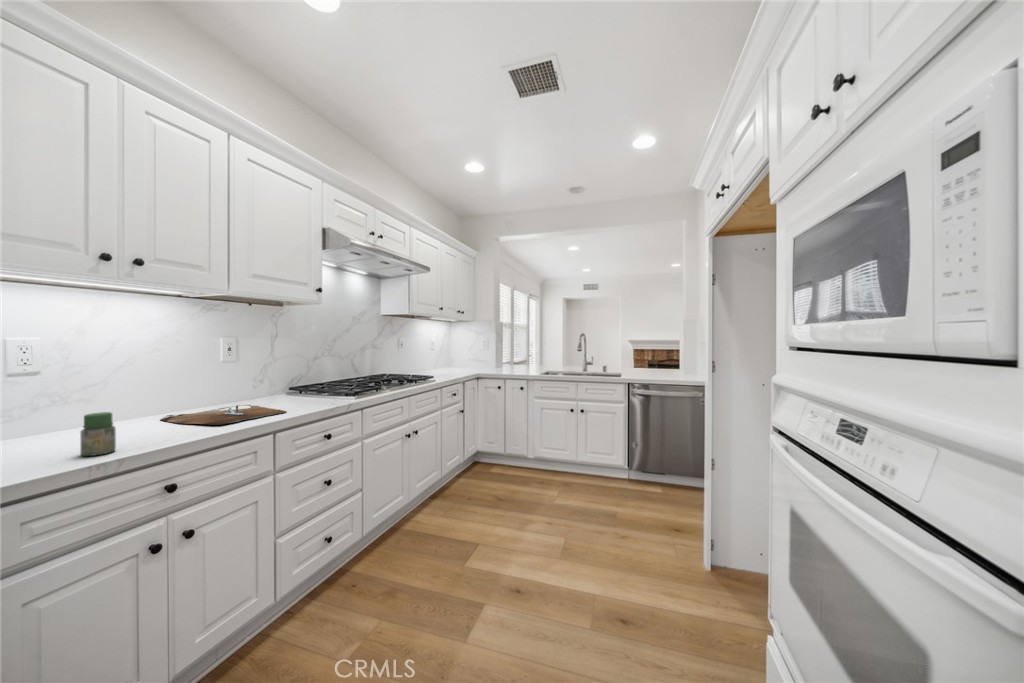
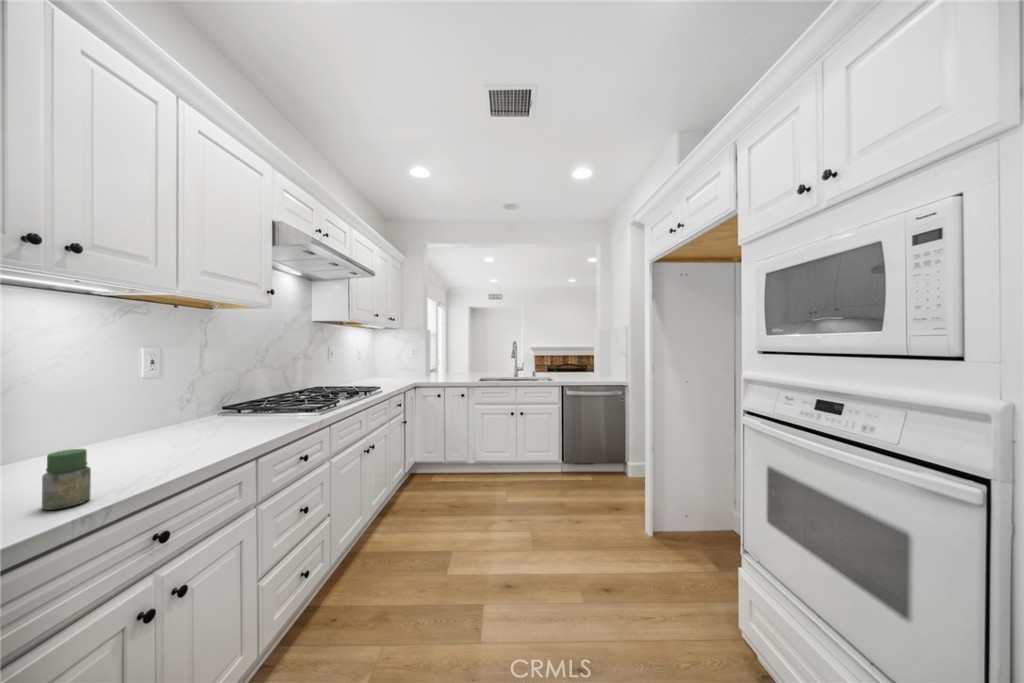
cutting board: present [161,405,286,425] -> none [92,429,261,457]

